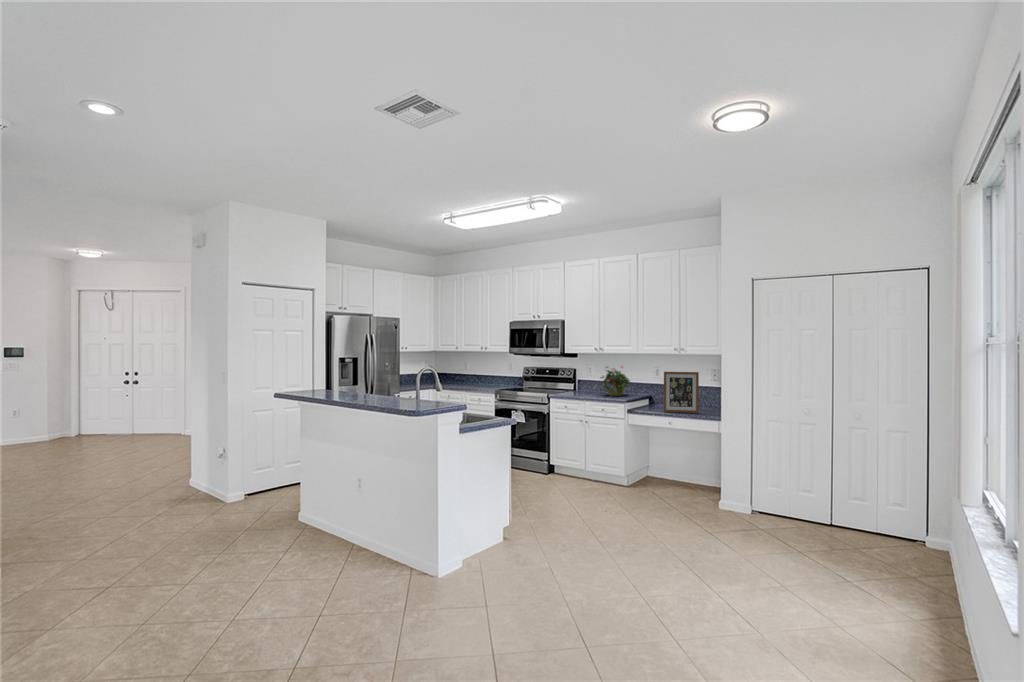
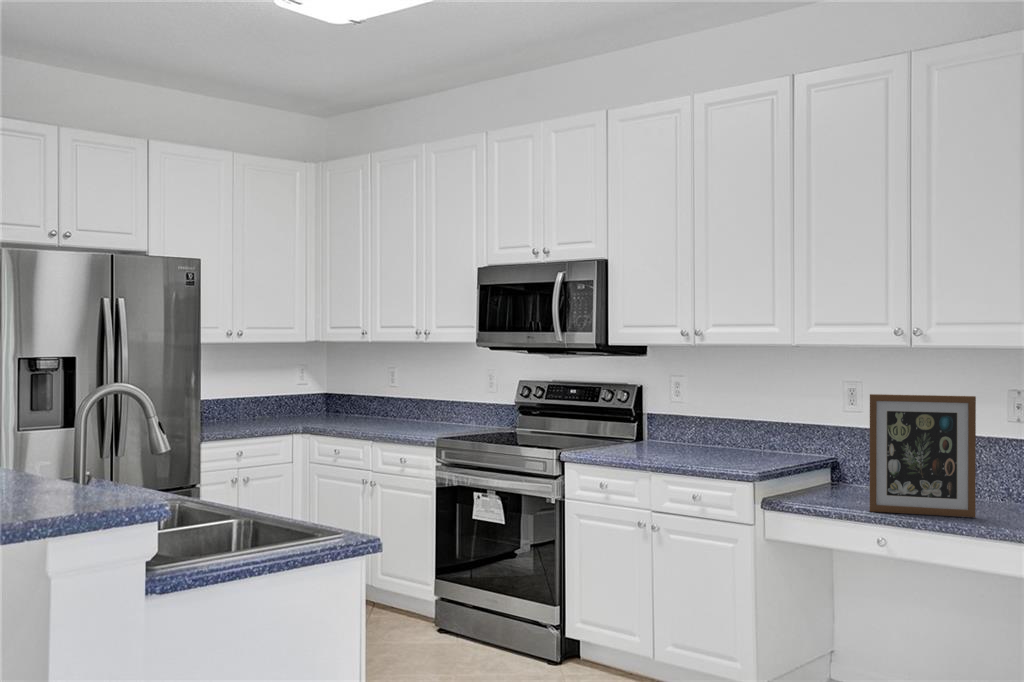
potted plant: present [601,367,630,396] -> none [692,377,778,460]

